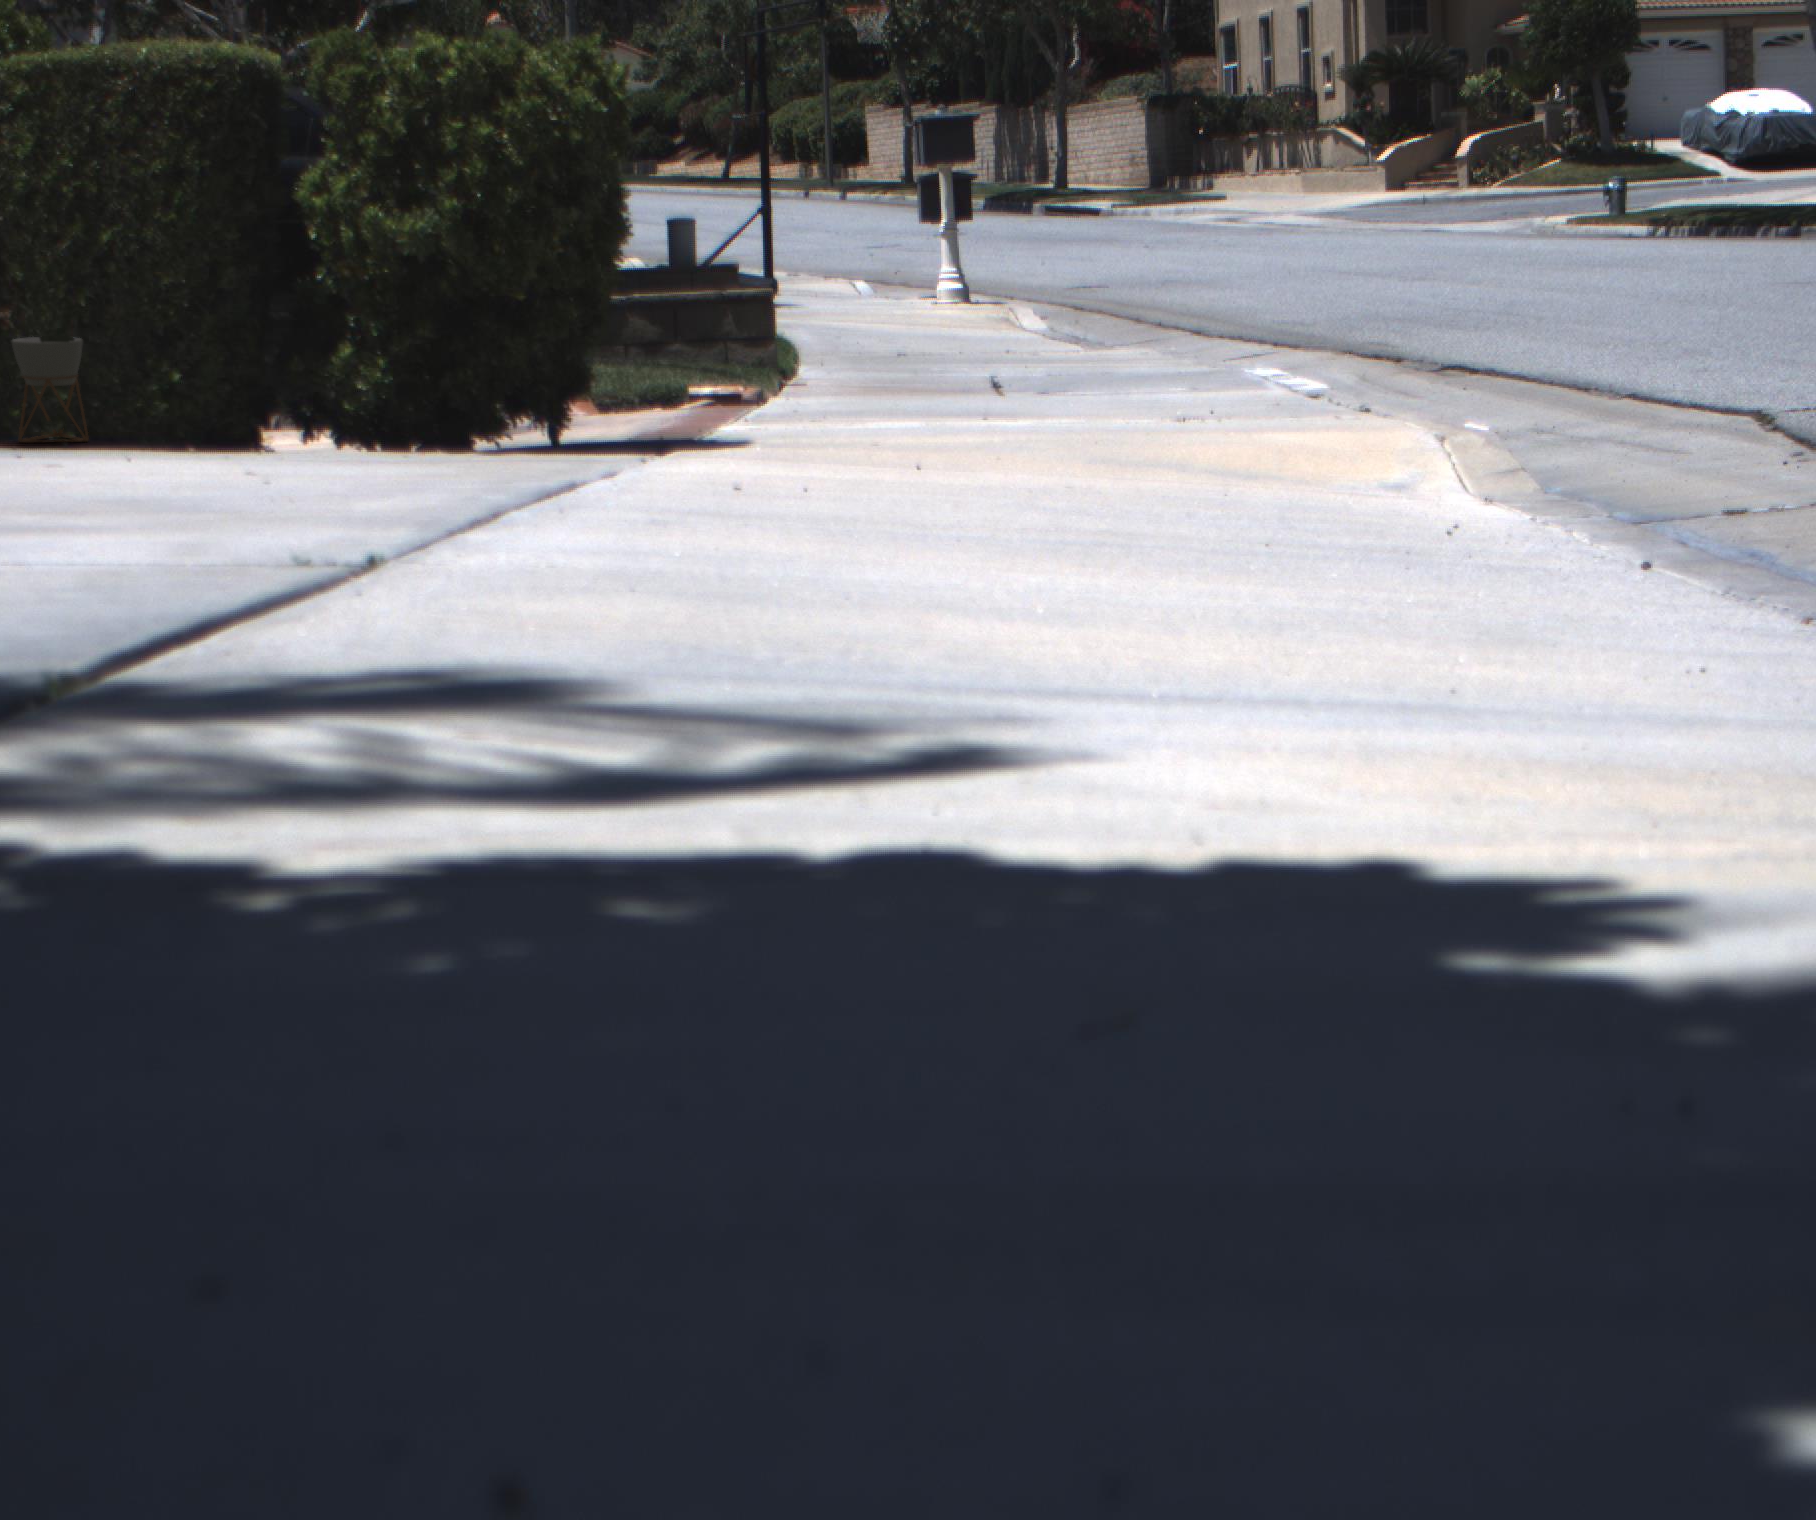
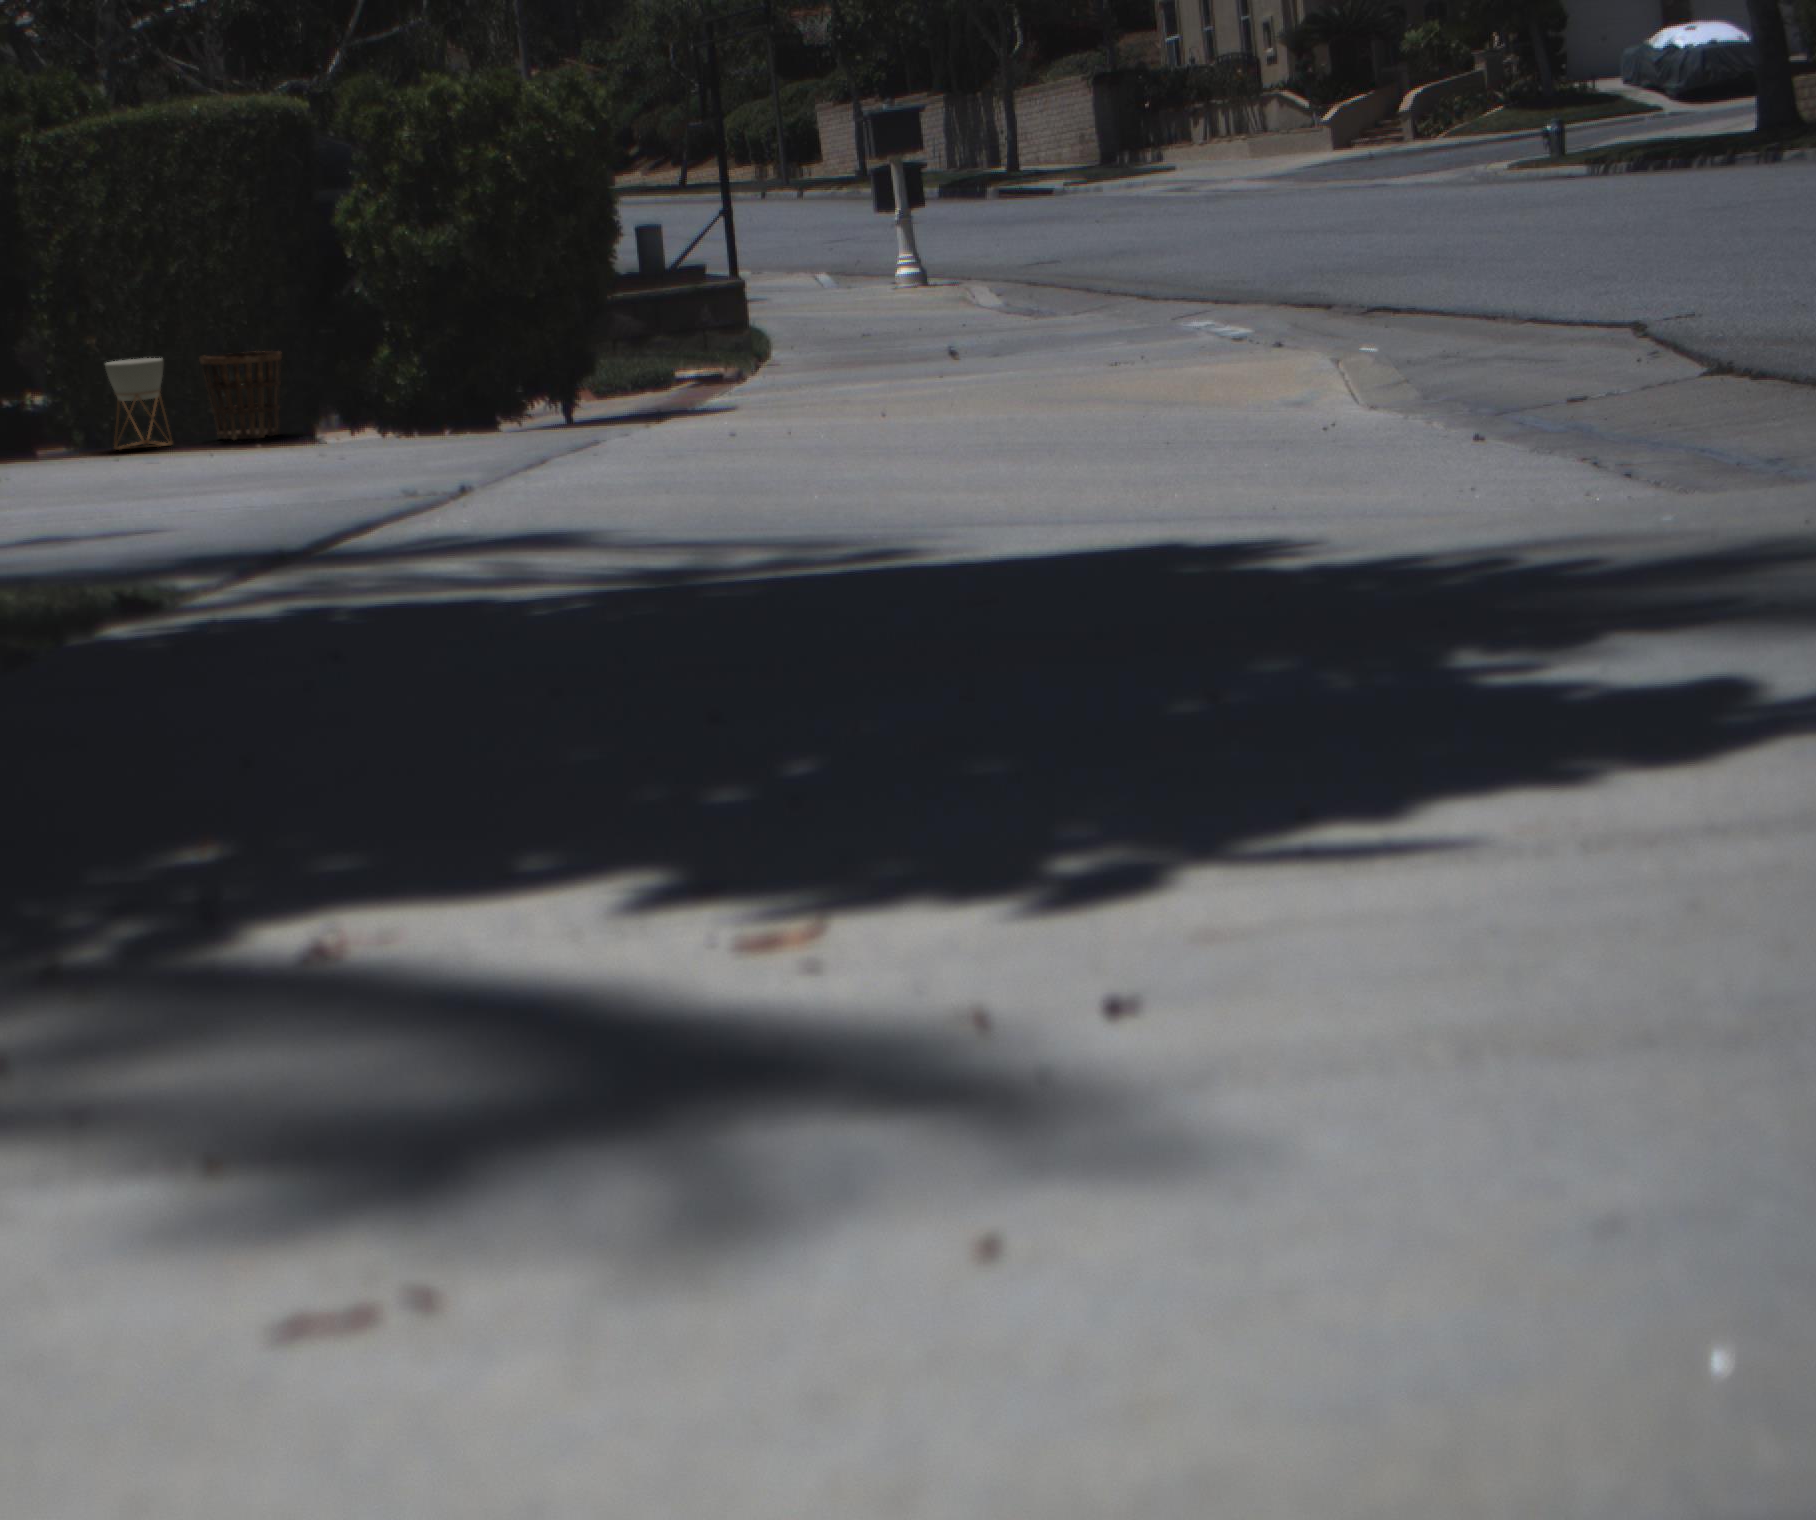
basket: none [126,338,225,441] -> present [200,351,282,440]

